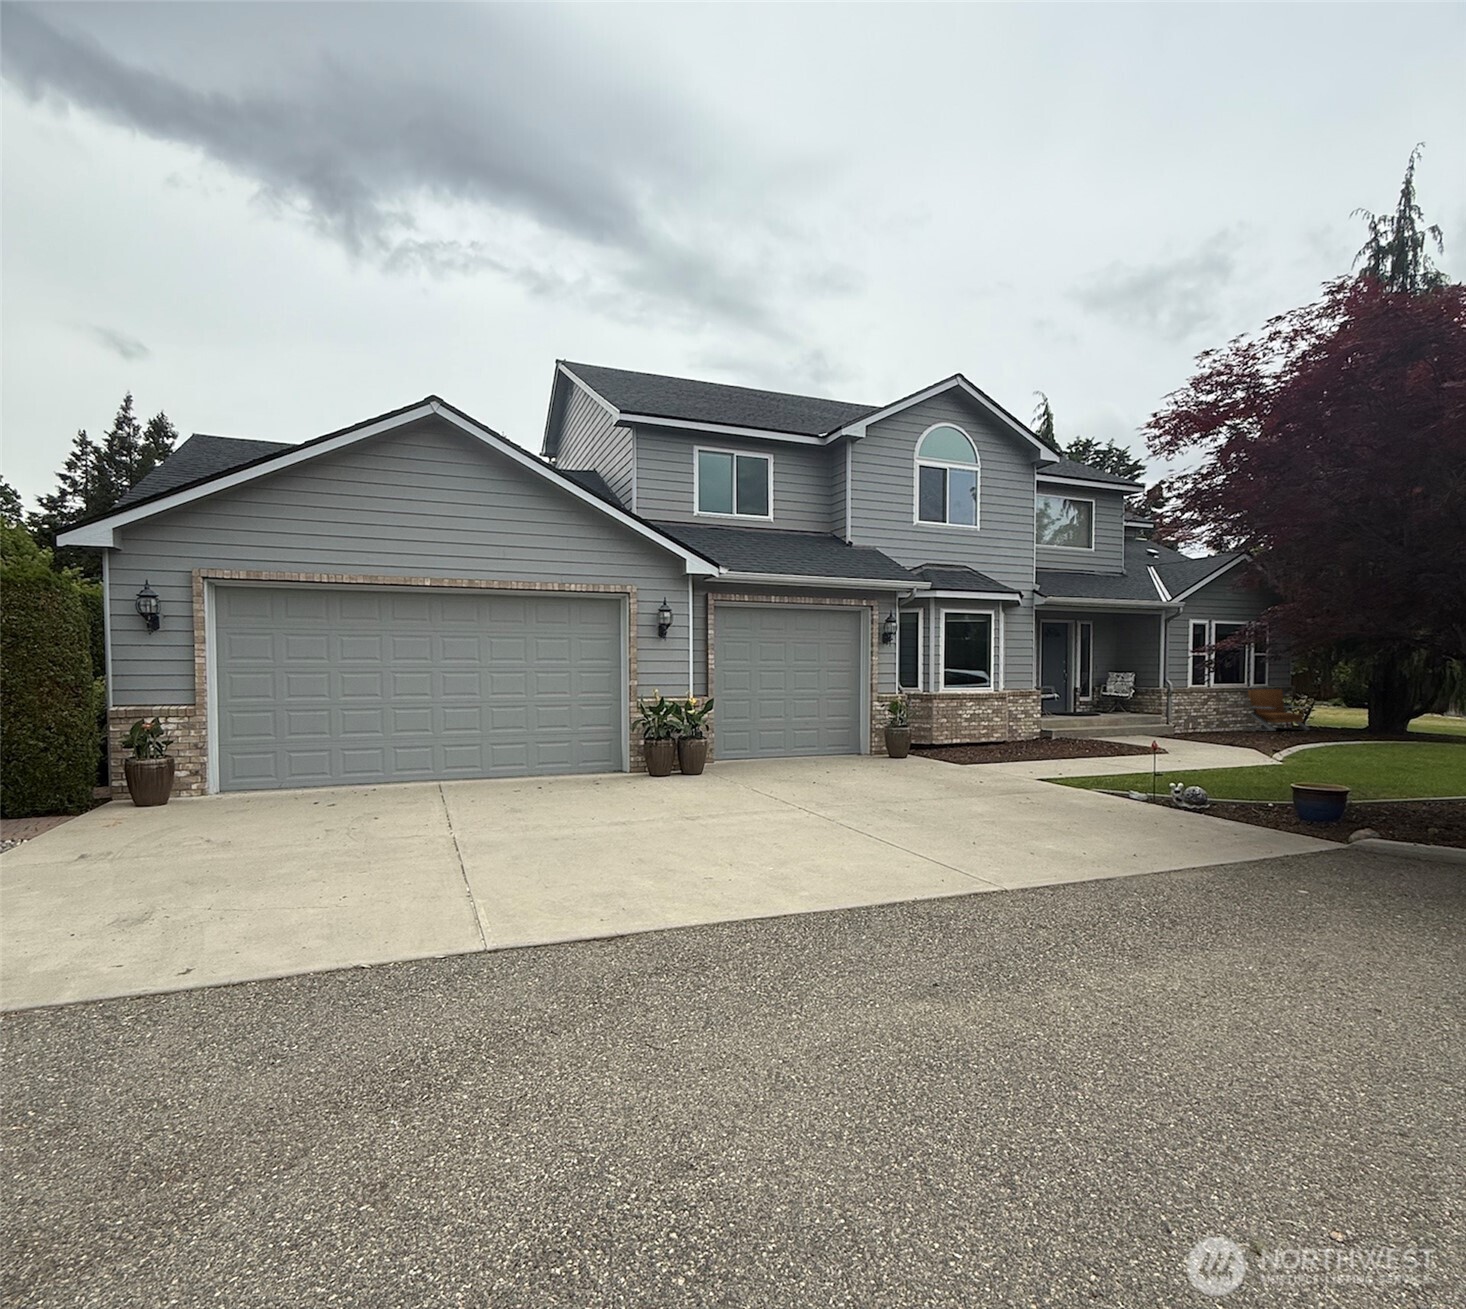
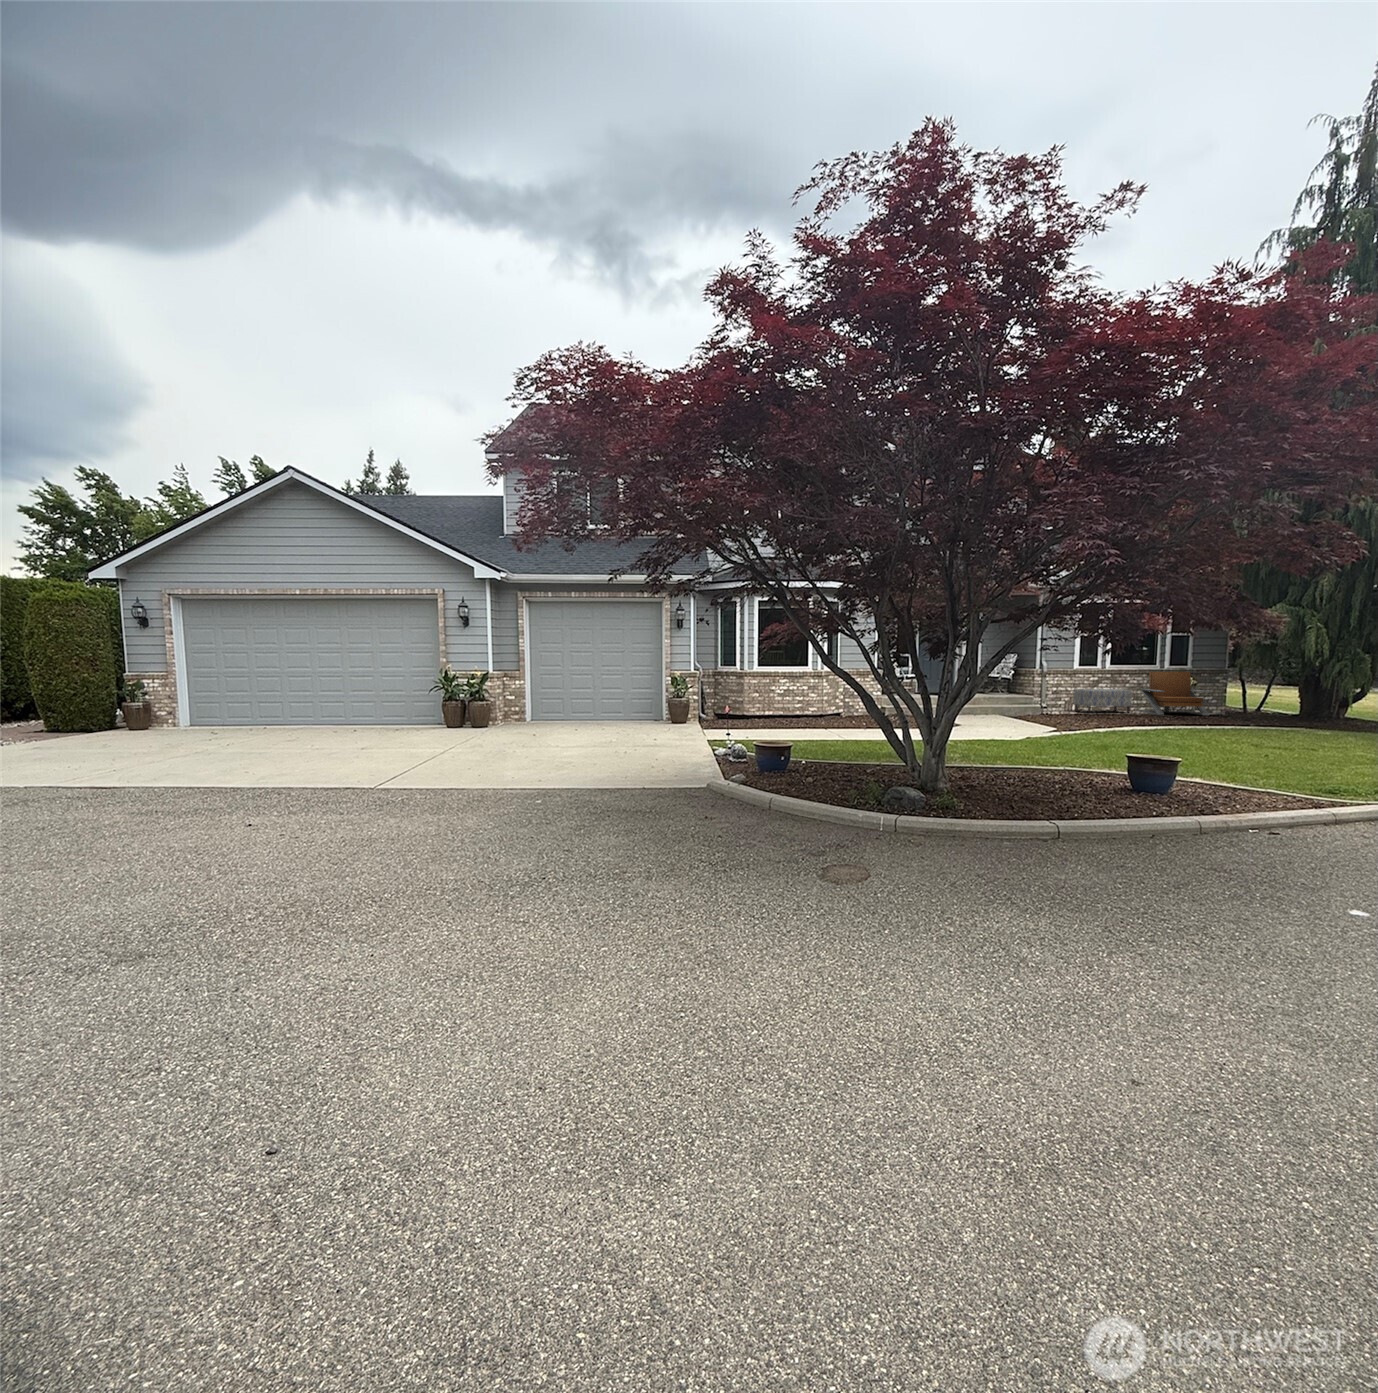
bench: none [1195,707,1245,731] -> present [1074,689,1133,713]

